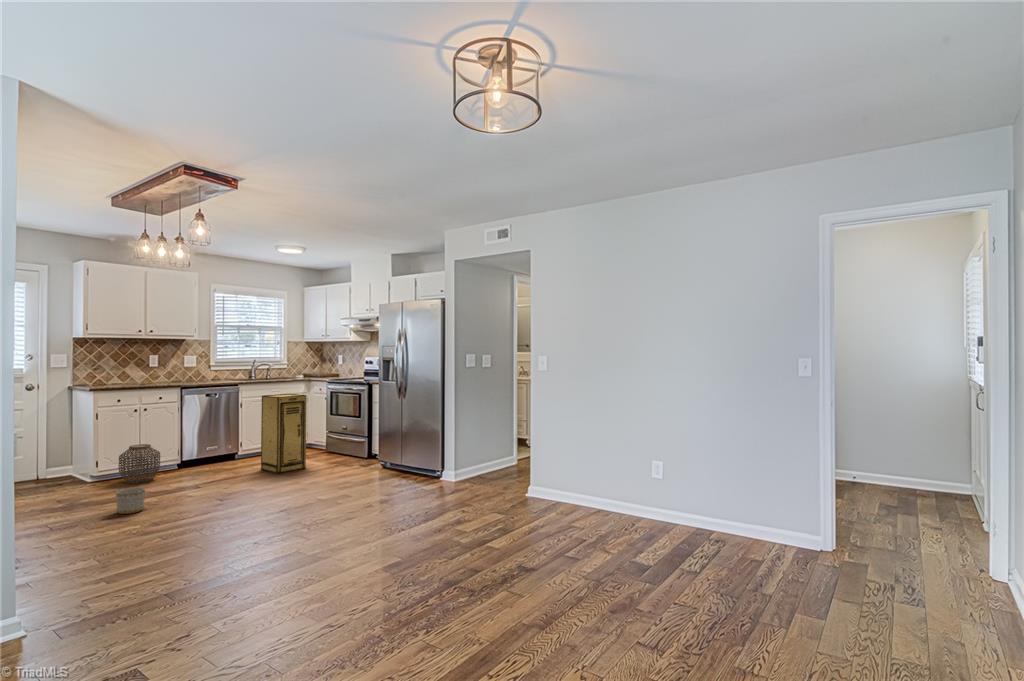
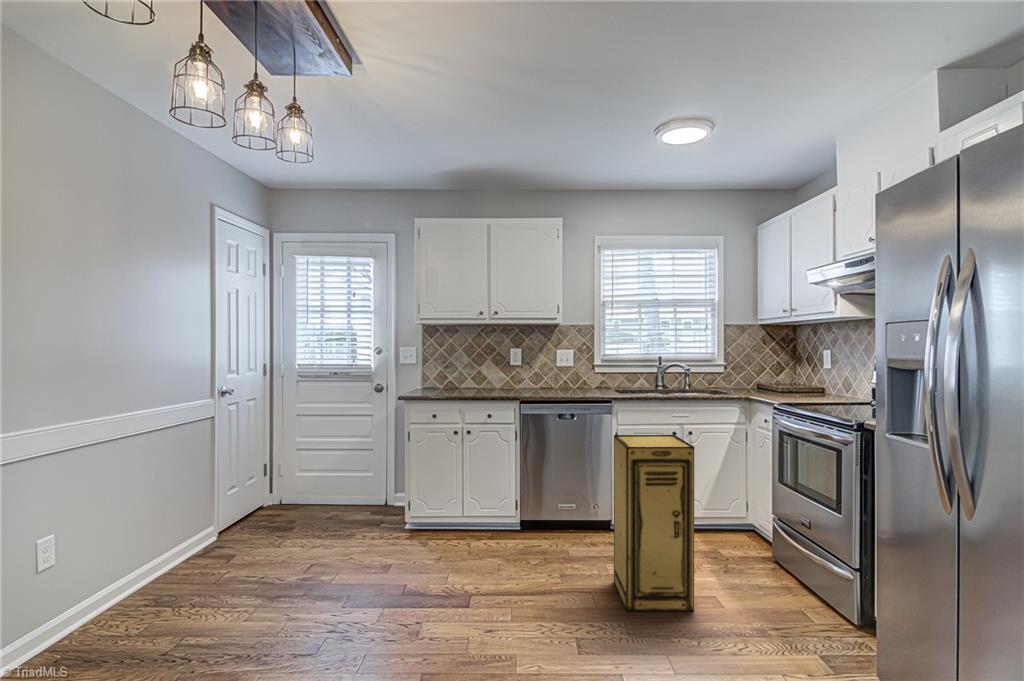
woven basket: present [118,444,160,483] -> none [416,490,470,555]
planter: present [116,487,145,514] -> none [285,599,333,658]

